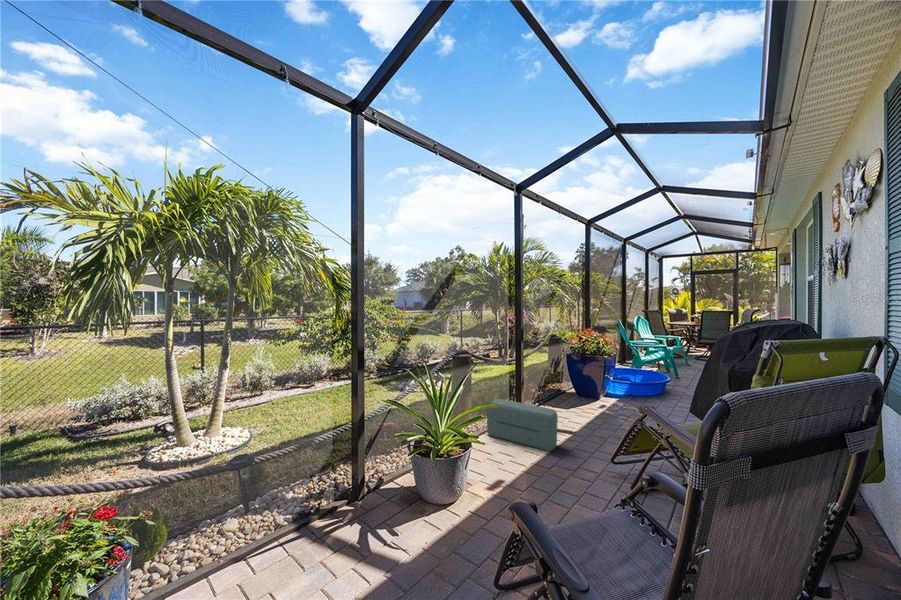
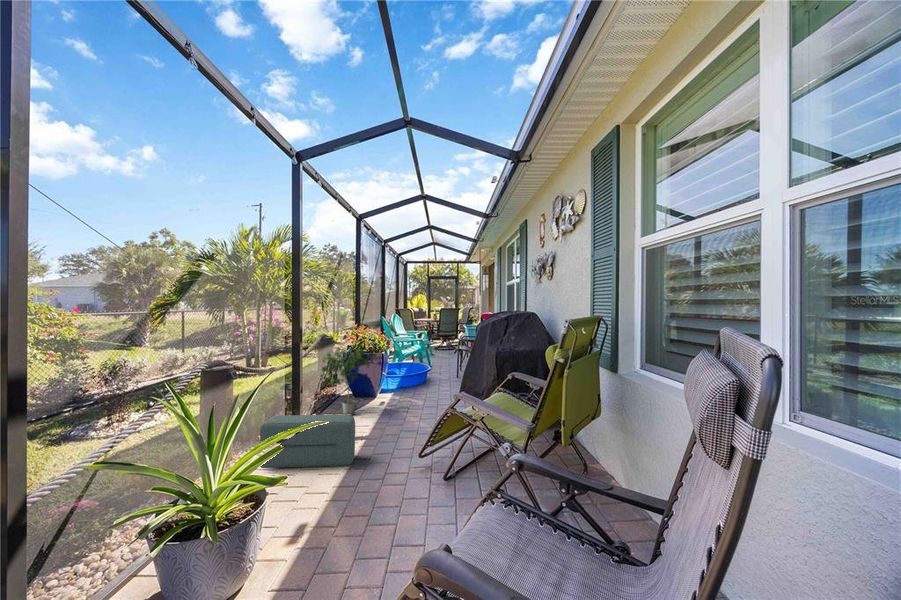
potted plant: none [544,349,594,411] -> present [322,347,376,415]

